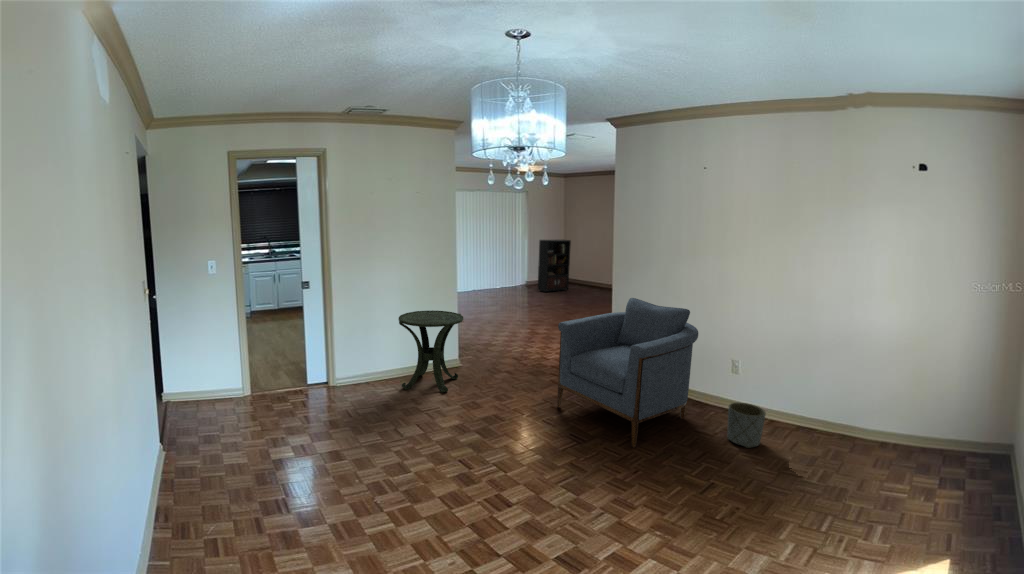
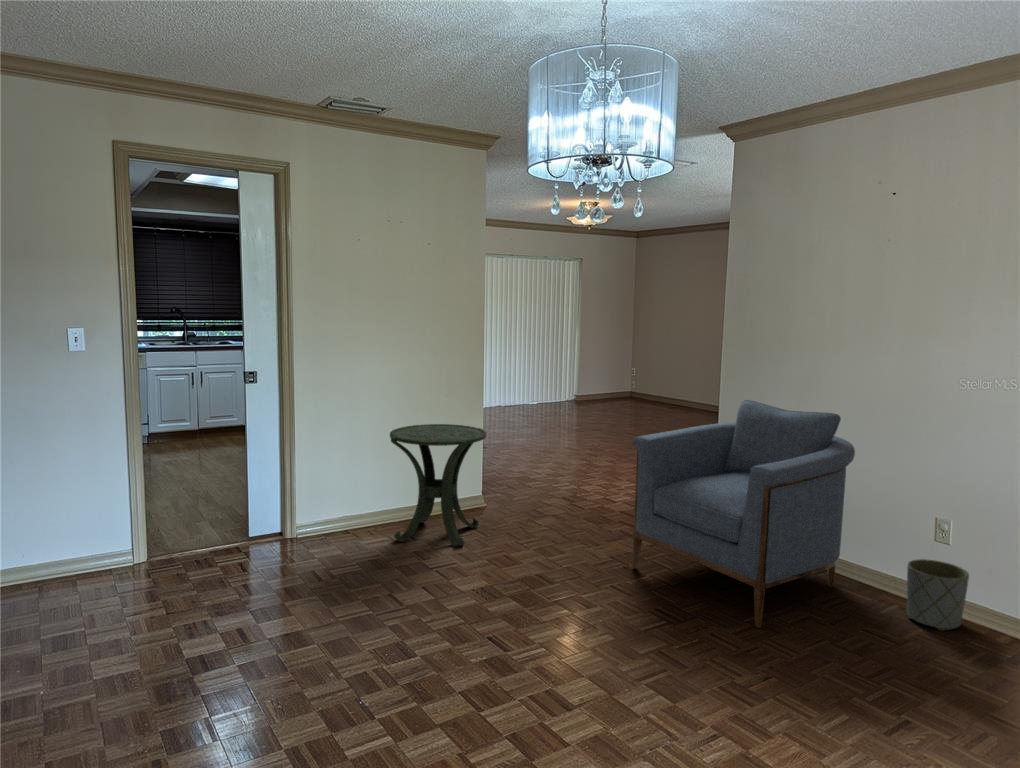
bookcase: present [538,240,571,292] -> none [590,329,640,408]

